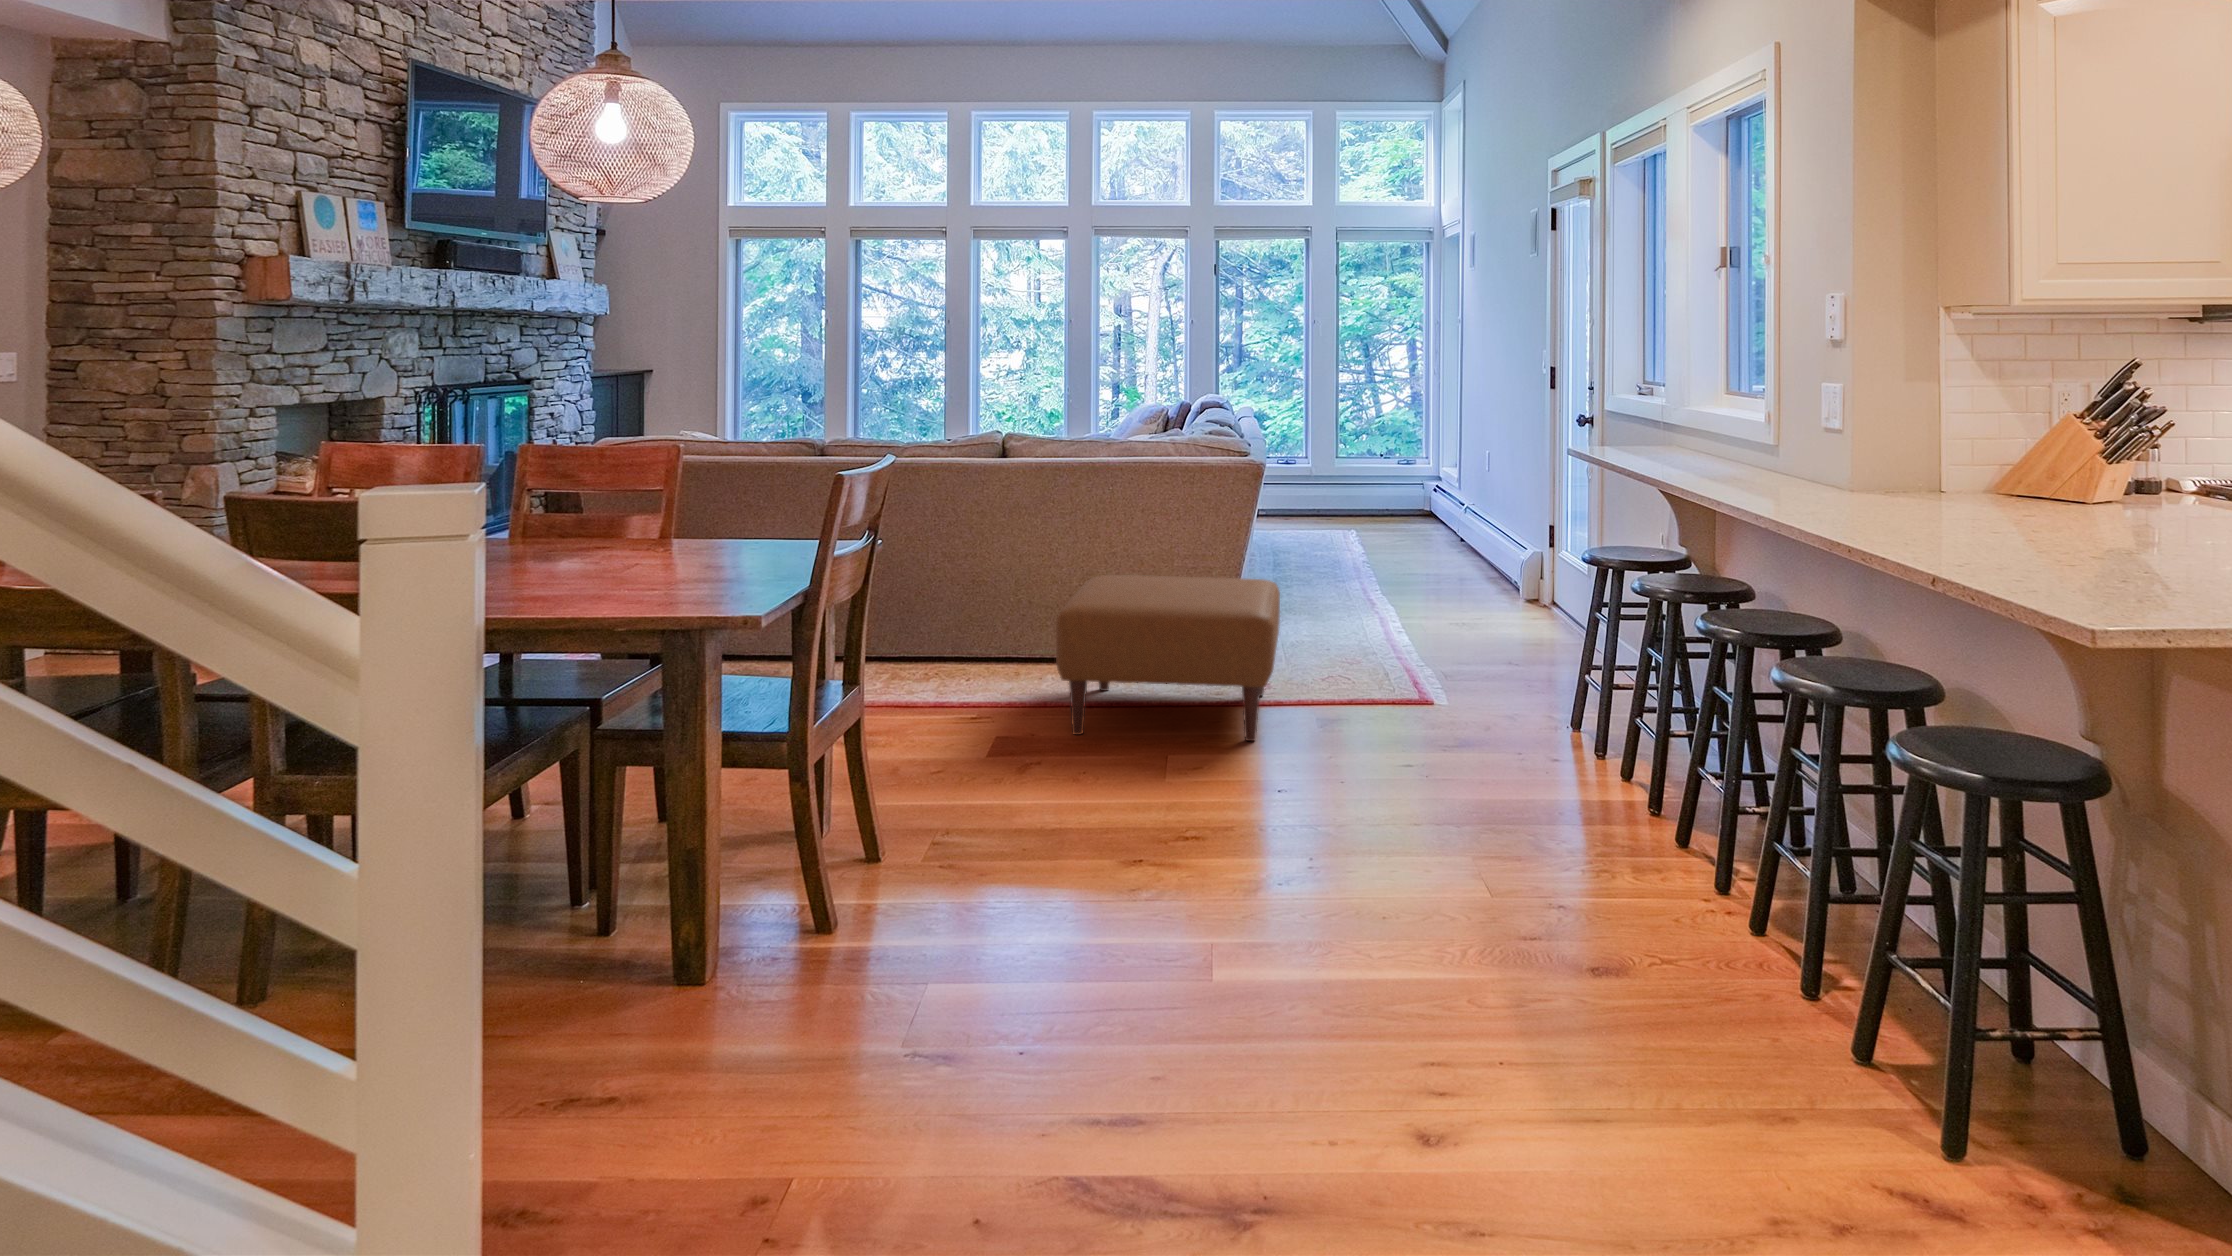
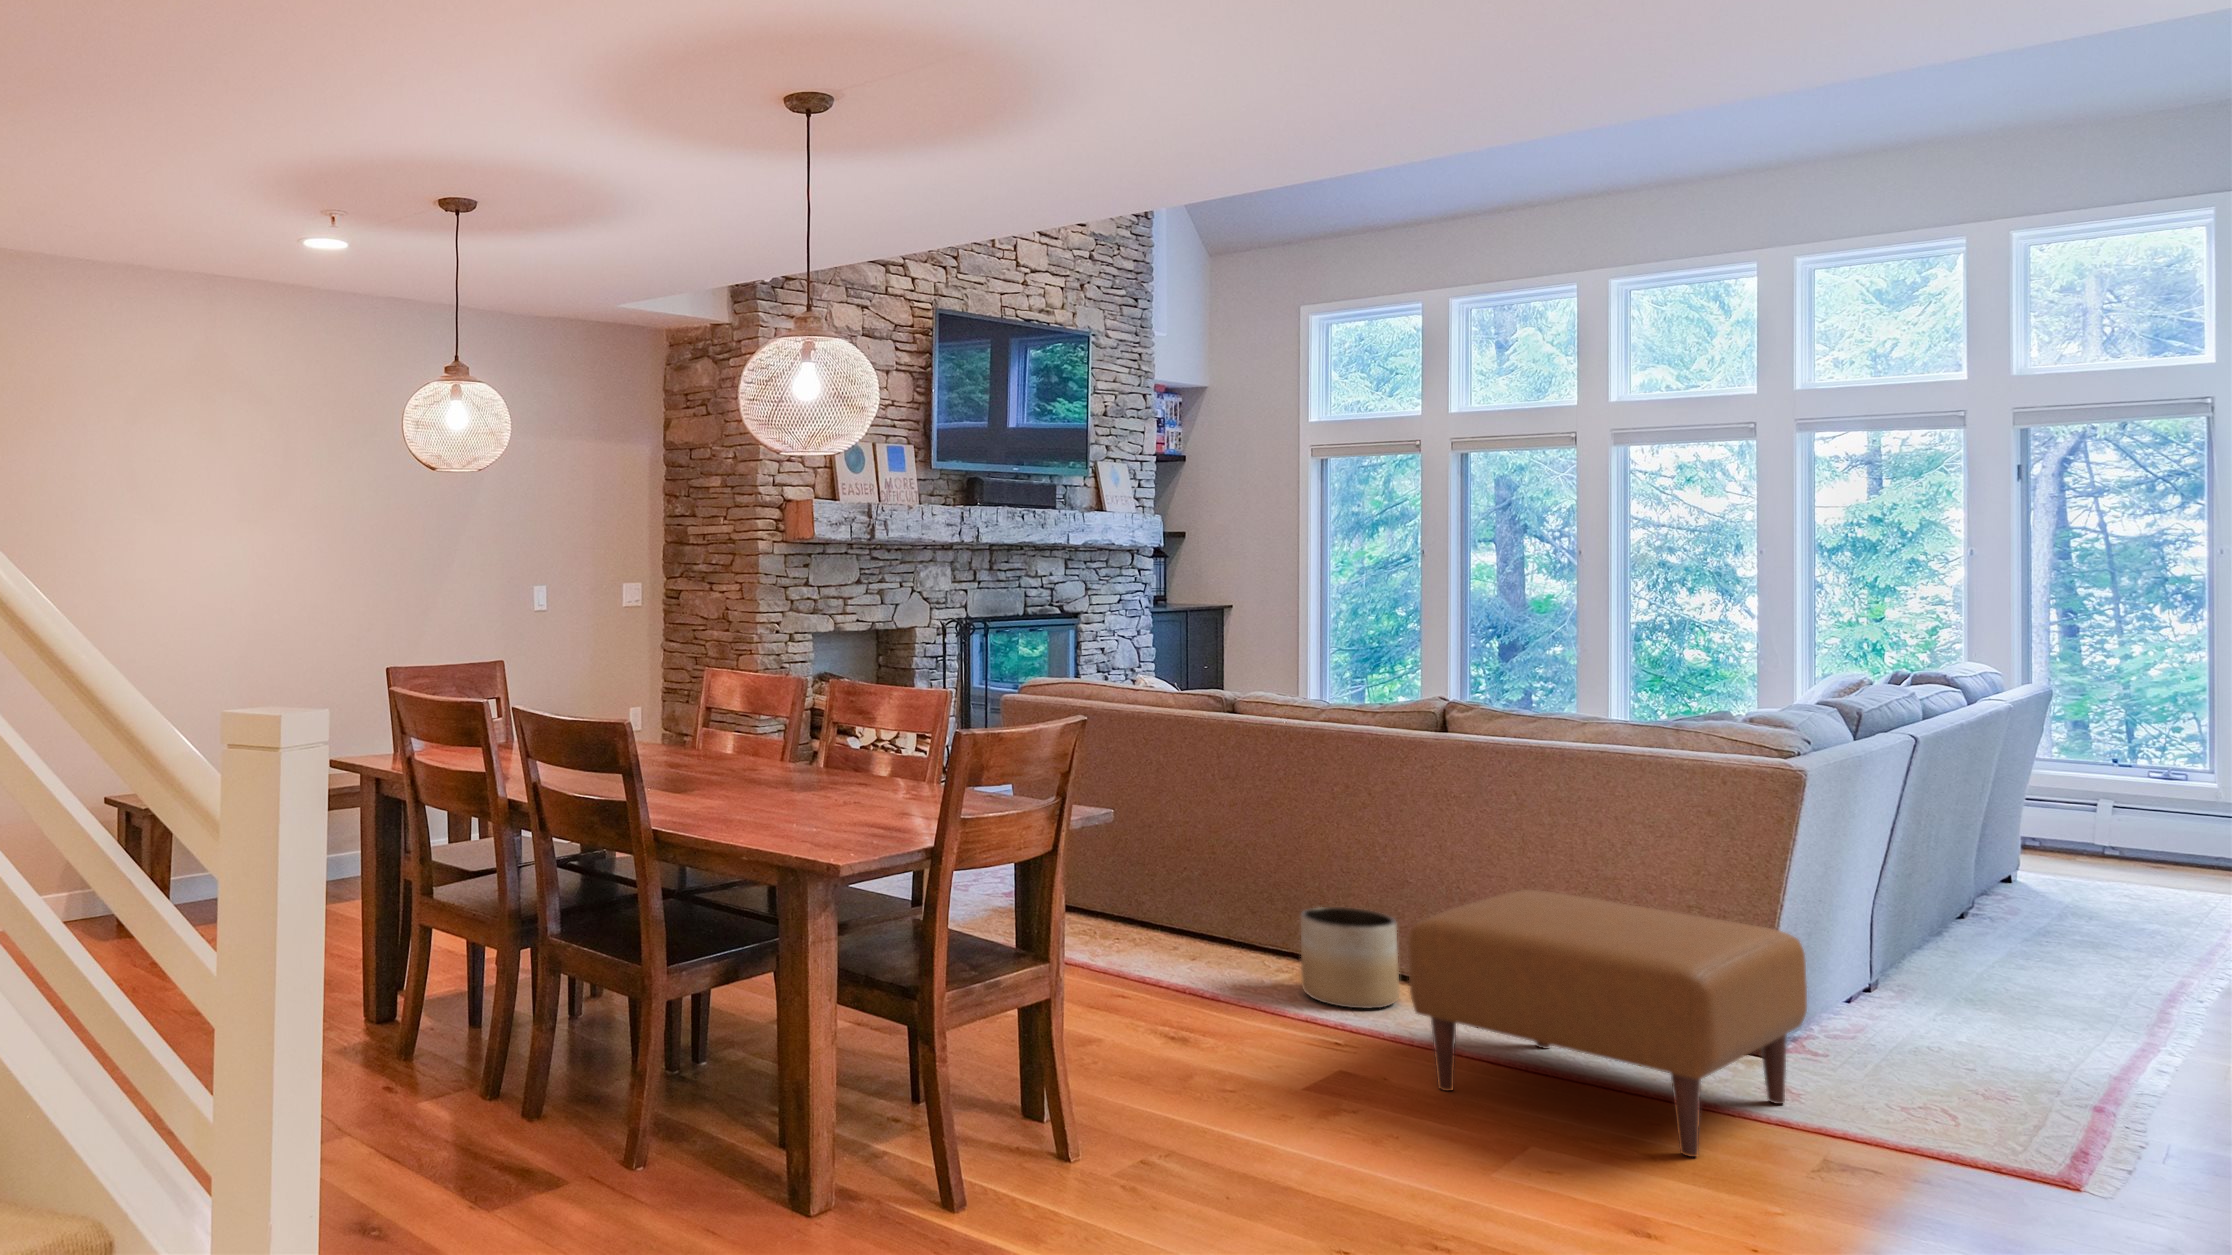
planter: none [913,610,988,690] -> present [1301,907,1399,1008]

